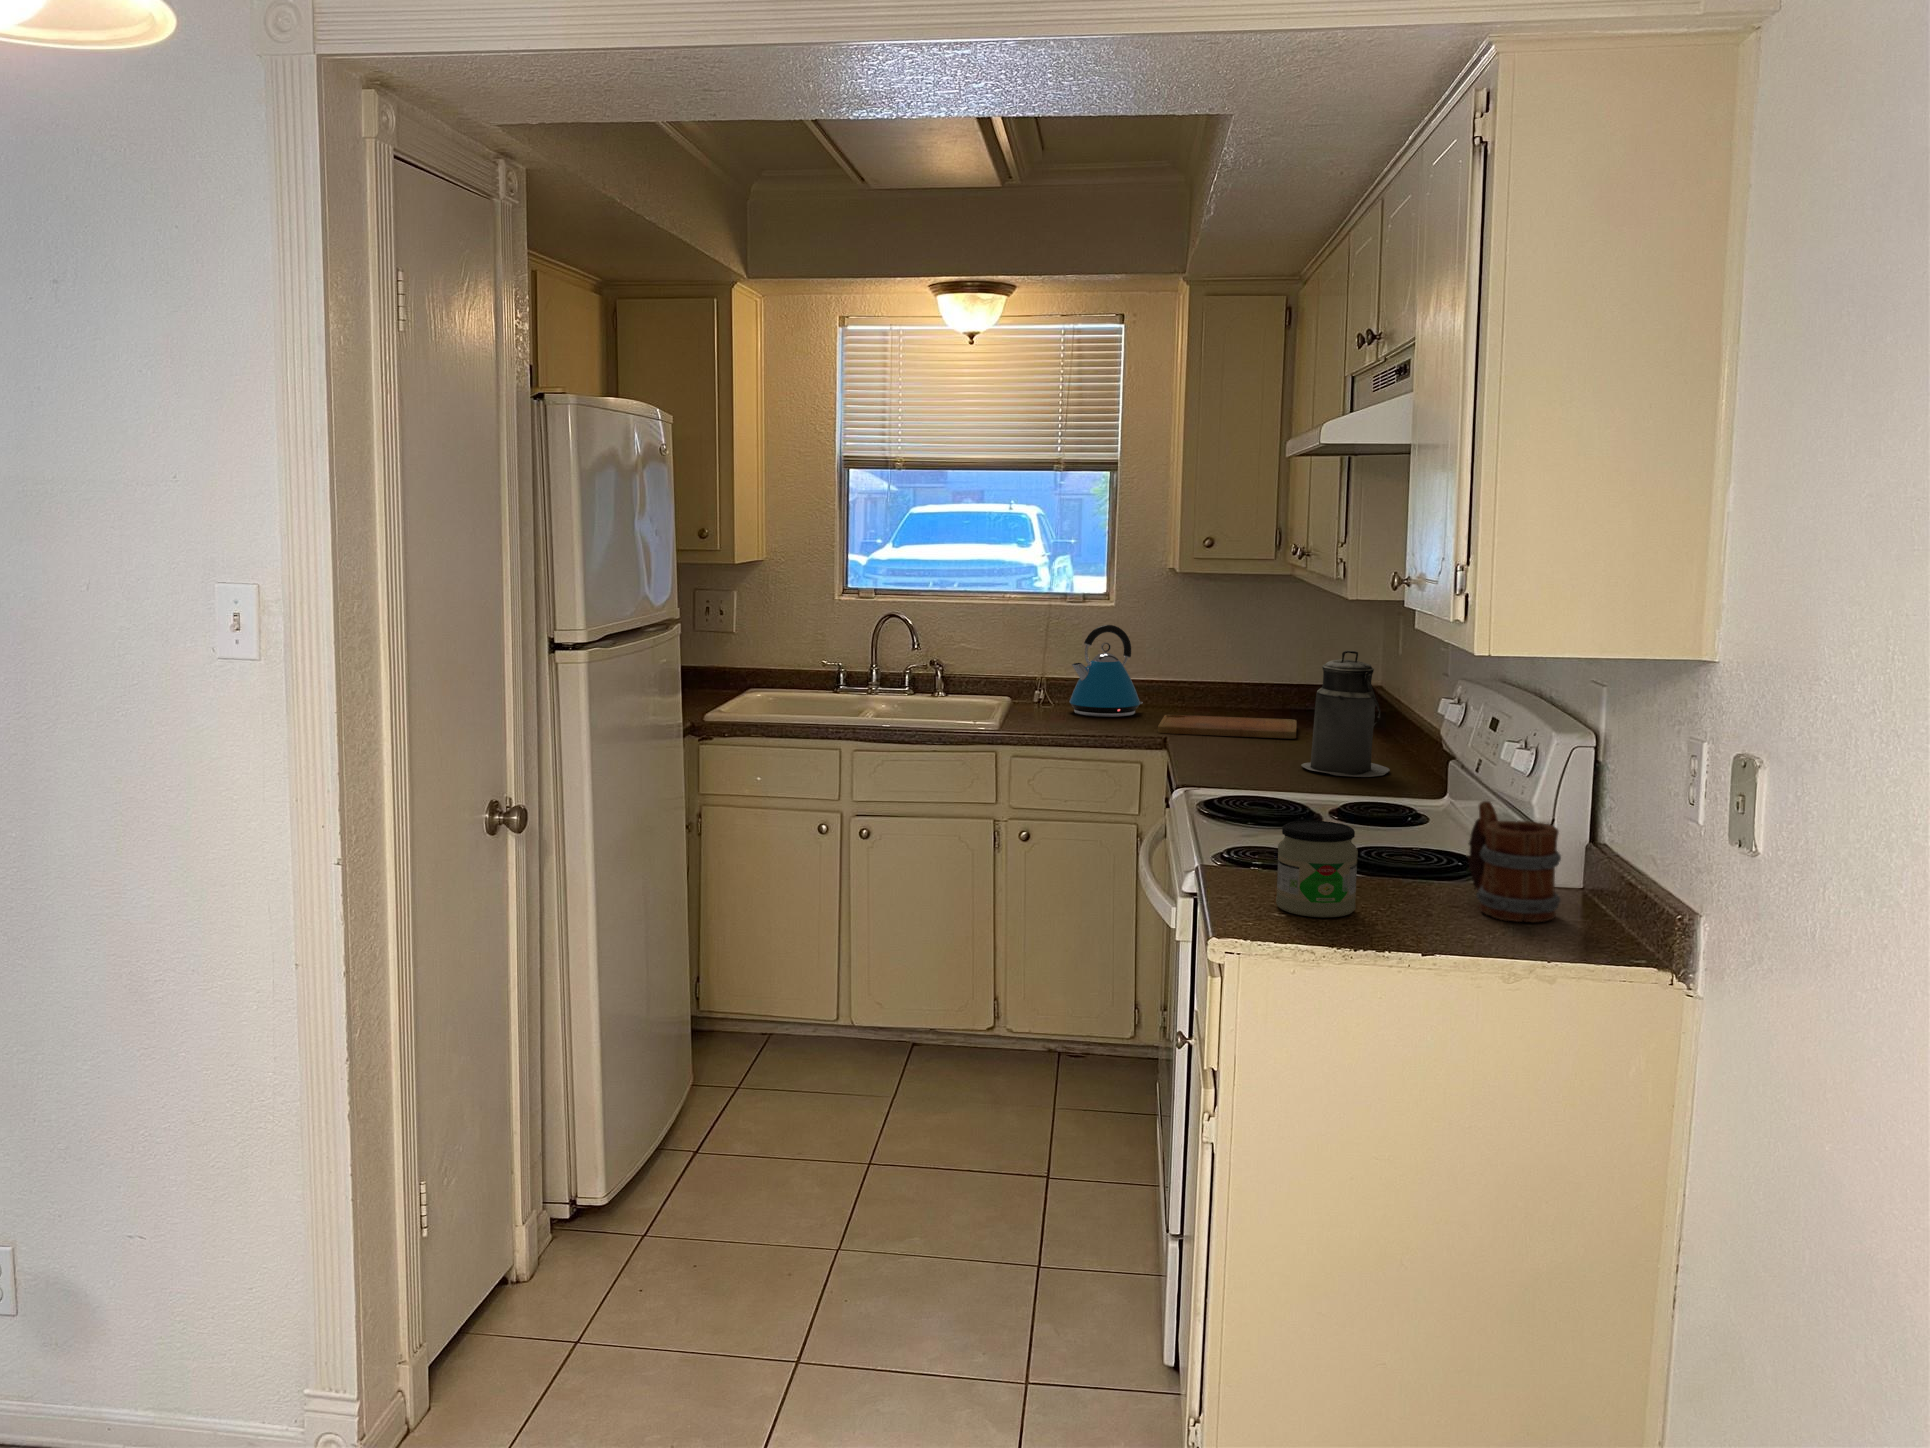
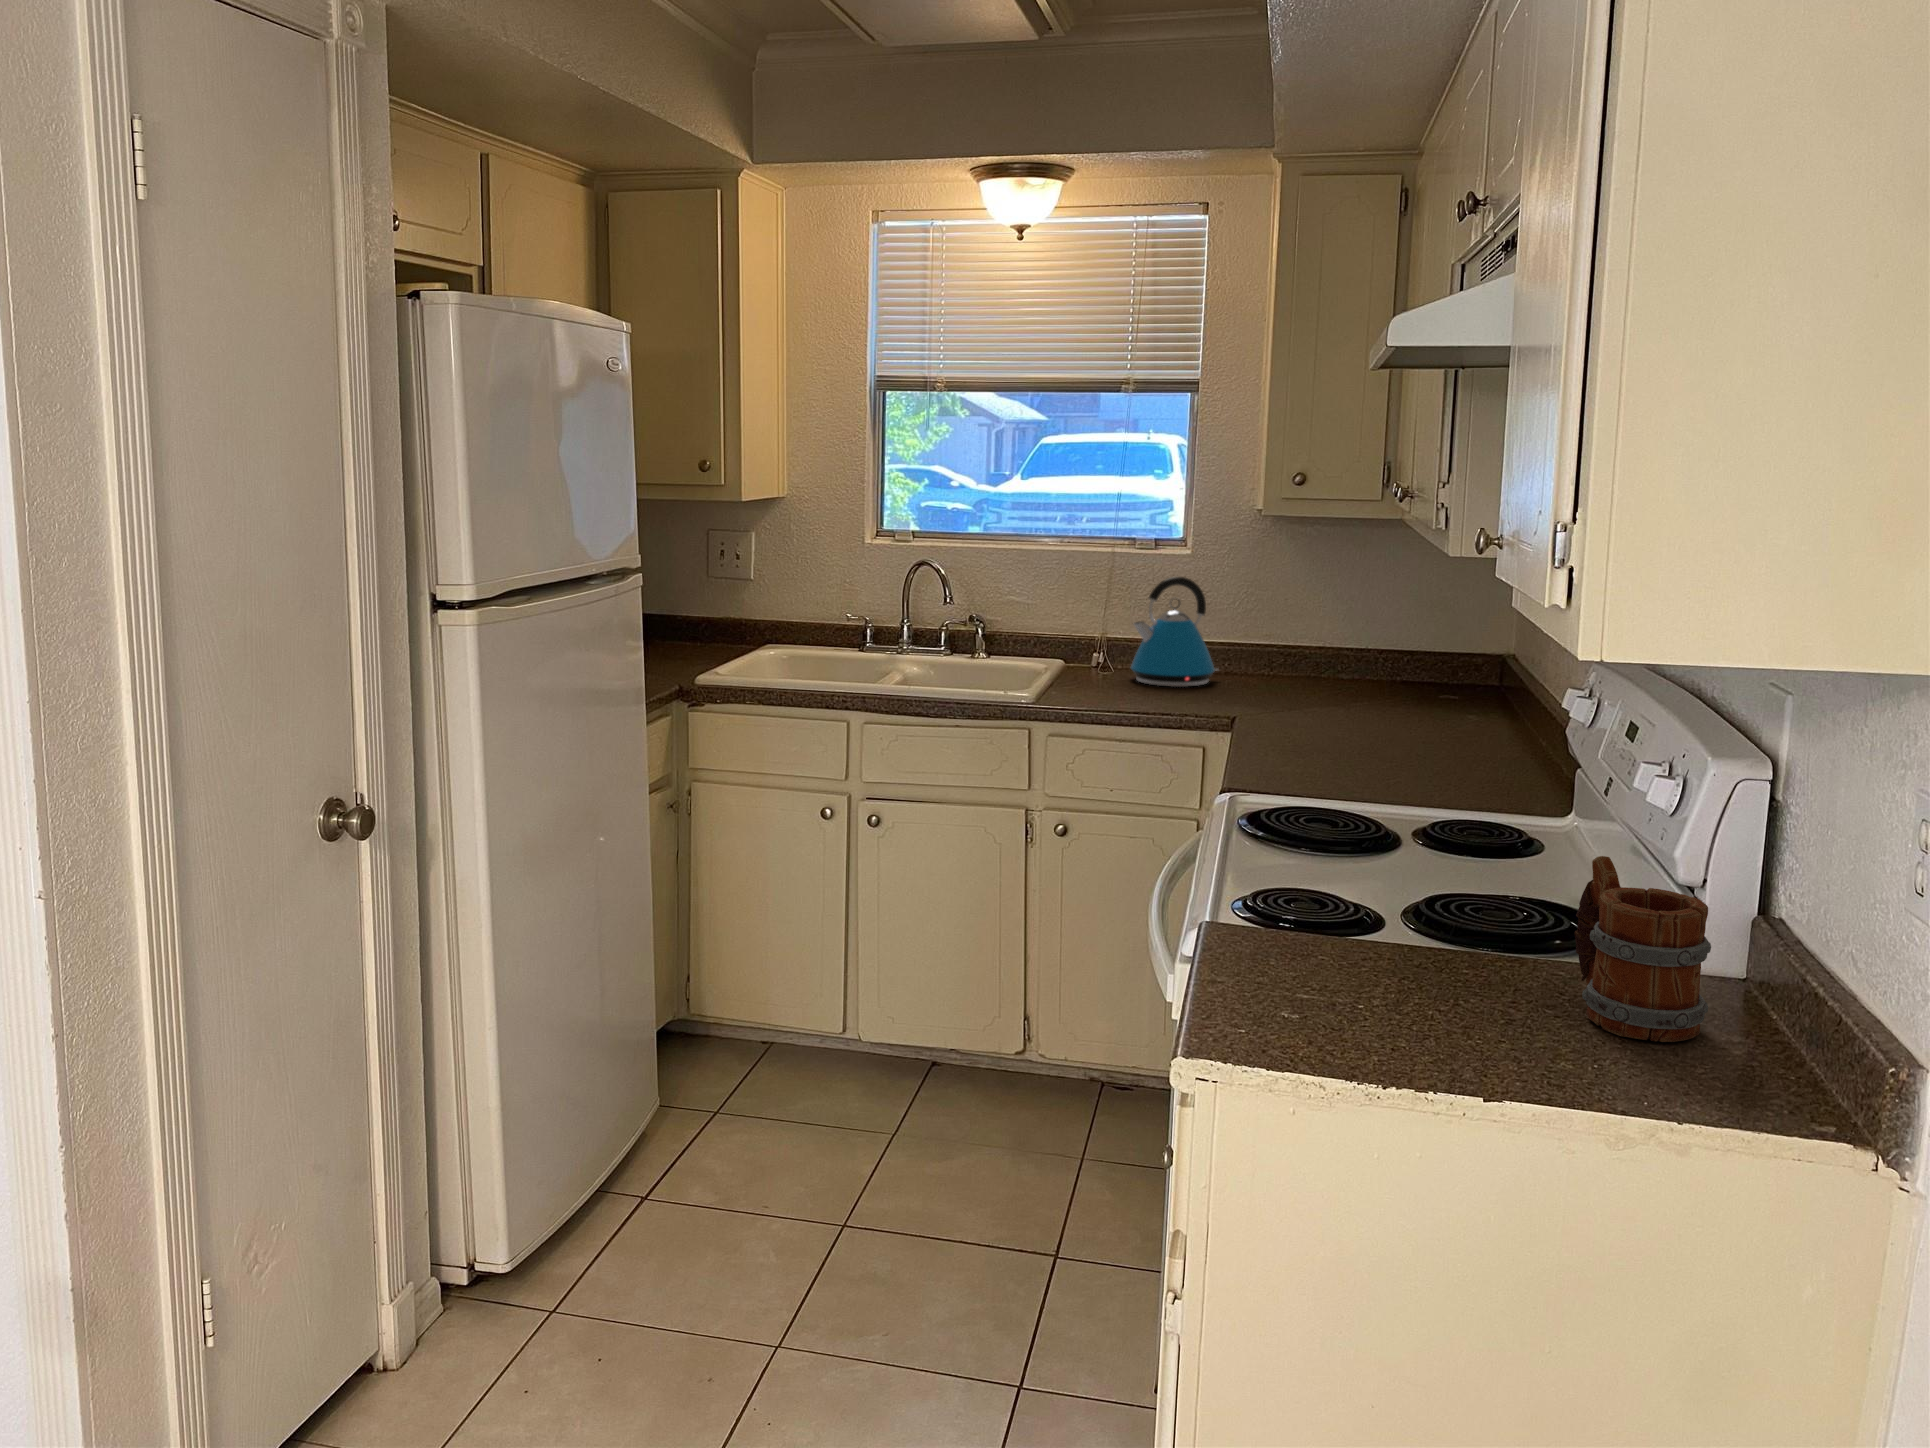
canister: present [1301,651,1390,777] -> none [1391,618,1505,780]
cutting board: present [1158,715,1297,739] -> none [1227,686,1402,721]
jar: present [1276,821,1358,917] -> none [1289,878,1407,1022]

